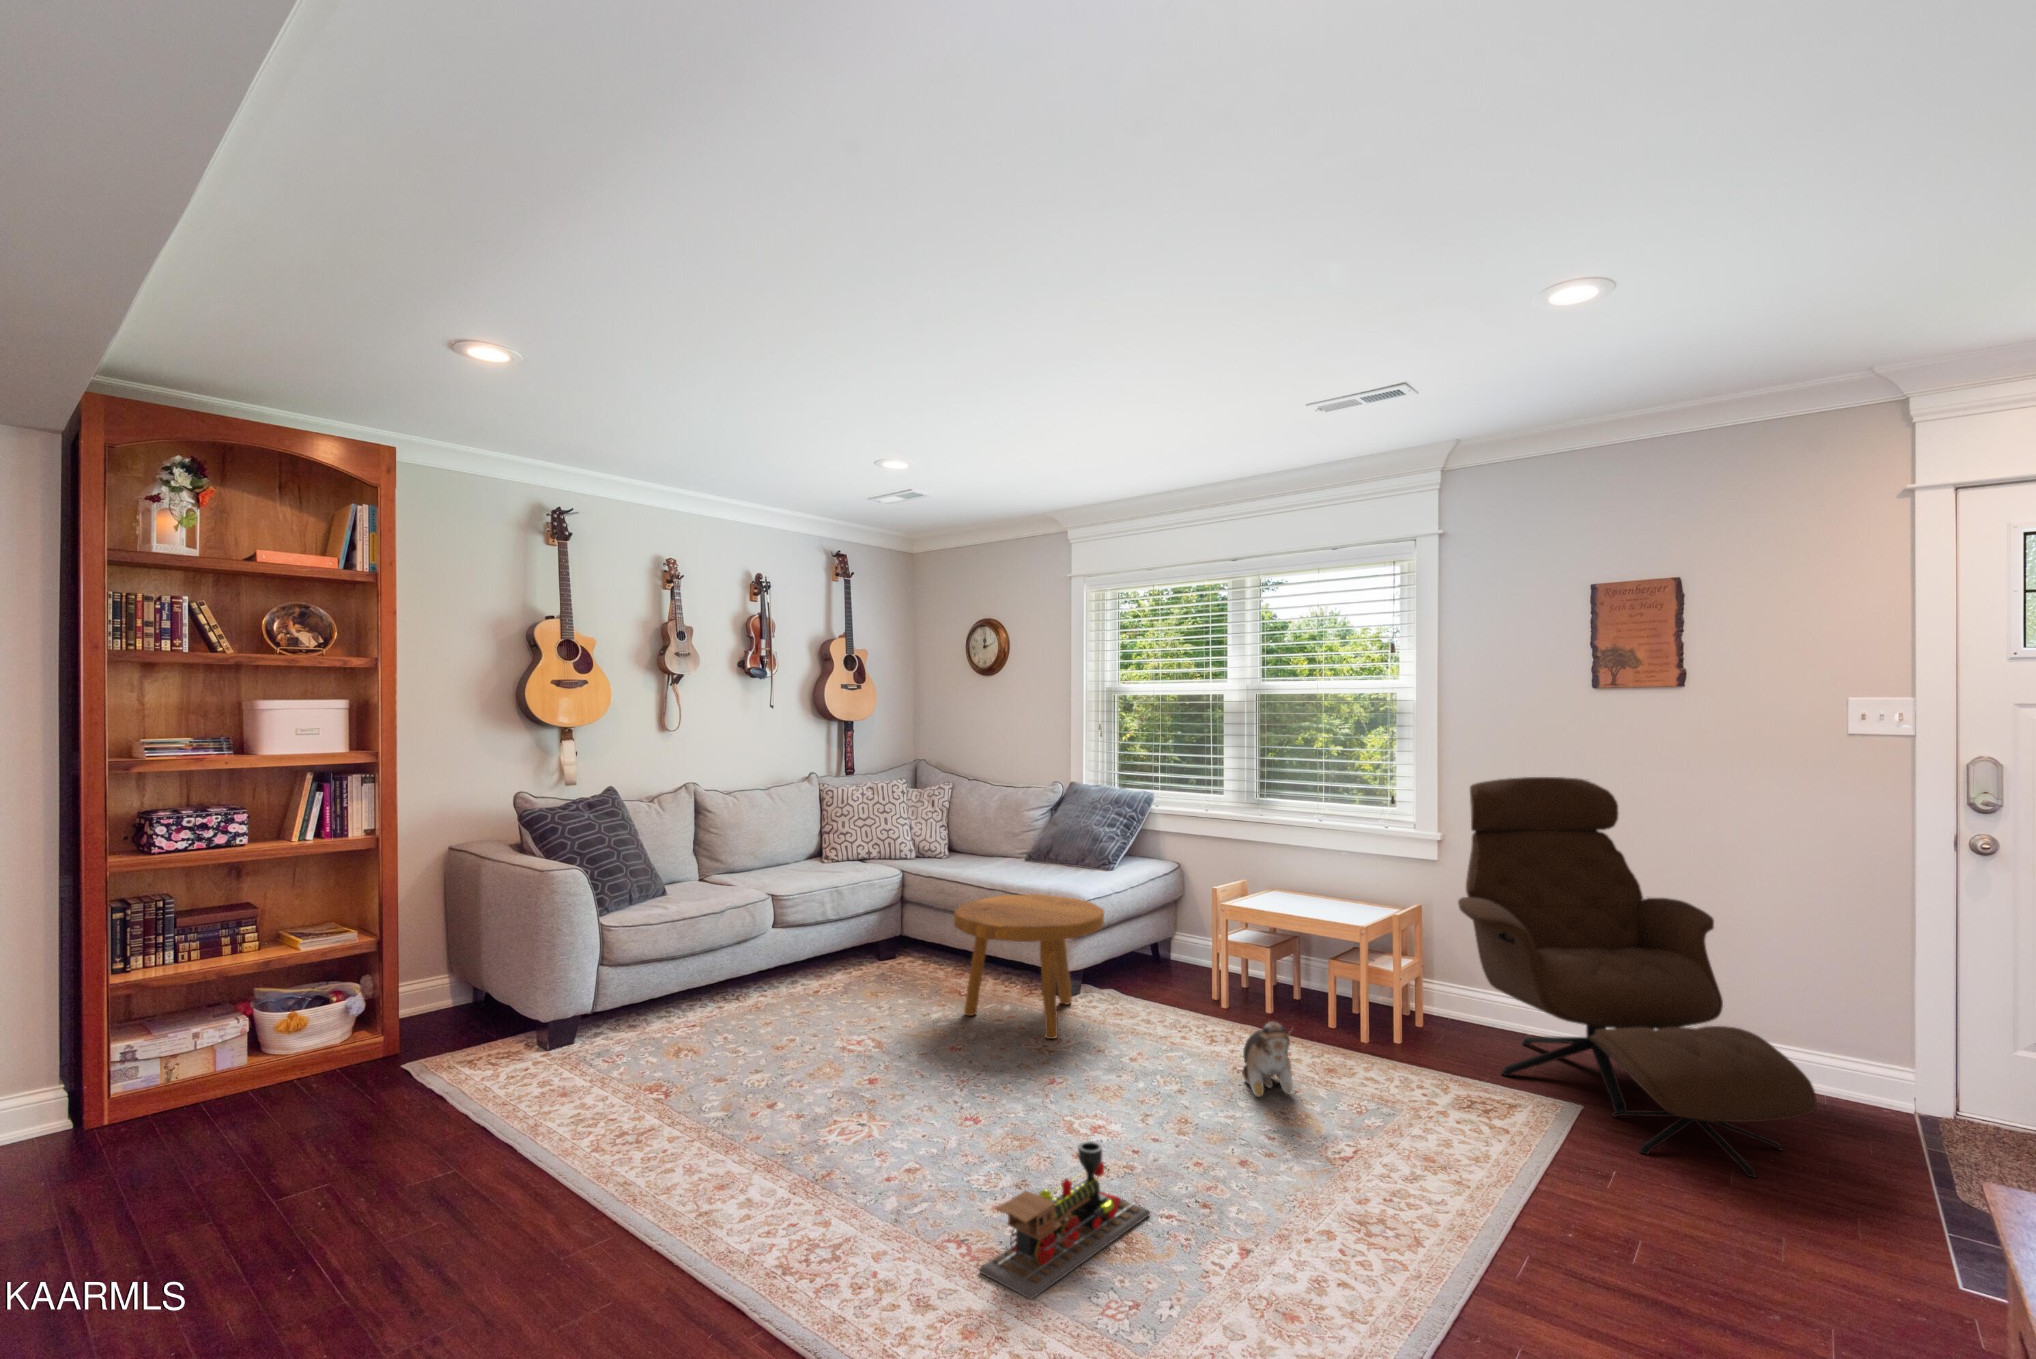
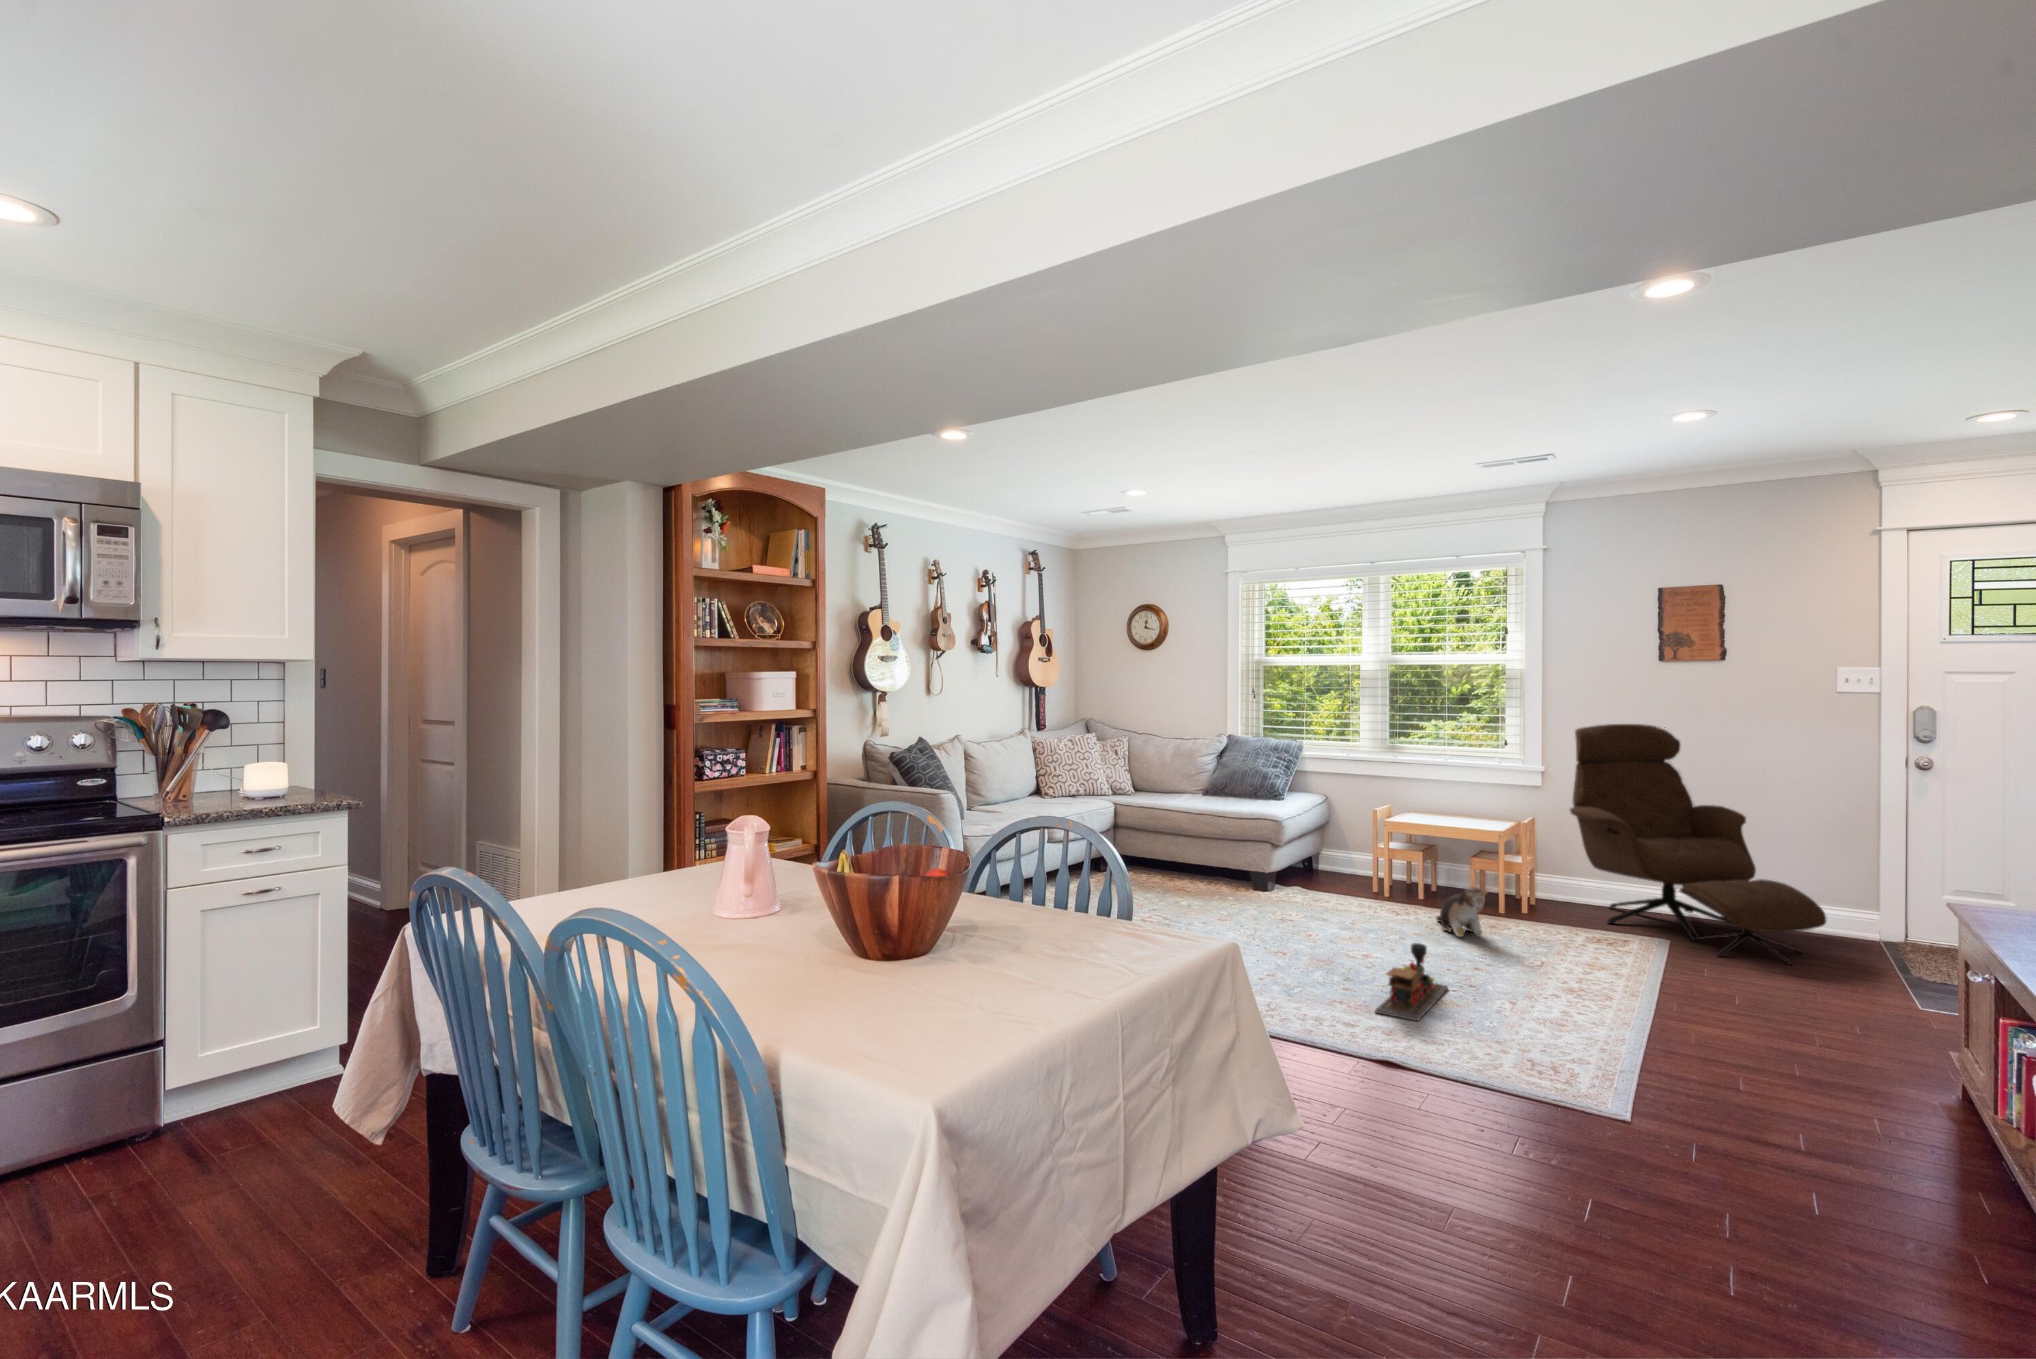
footstool: present [954,894,1104,1039] -> none [1202,815,1314,912]

